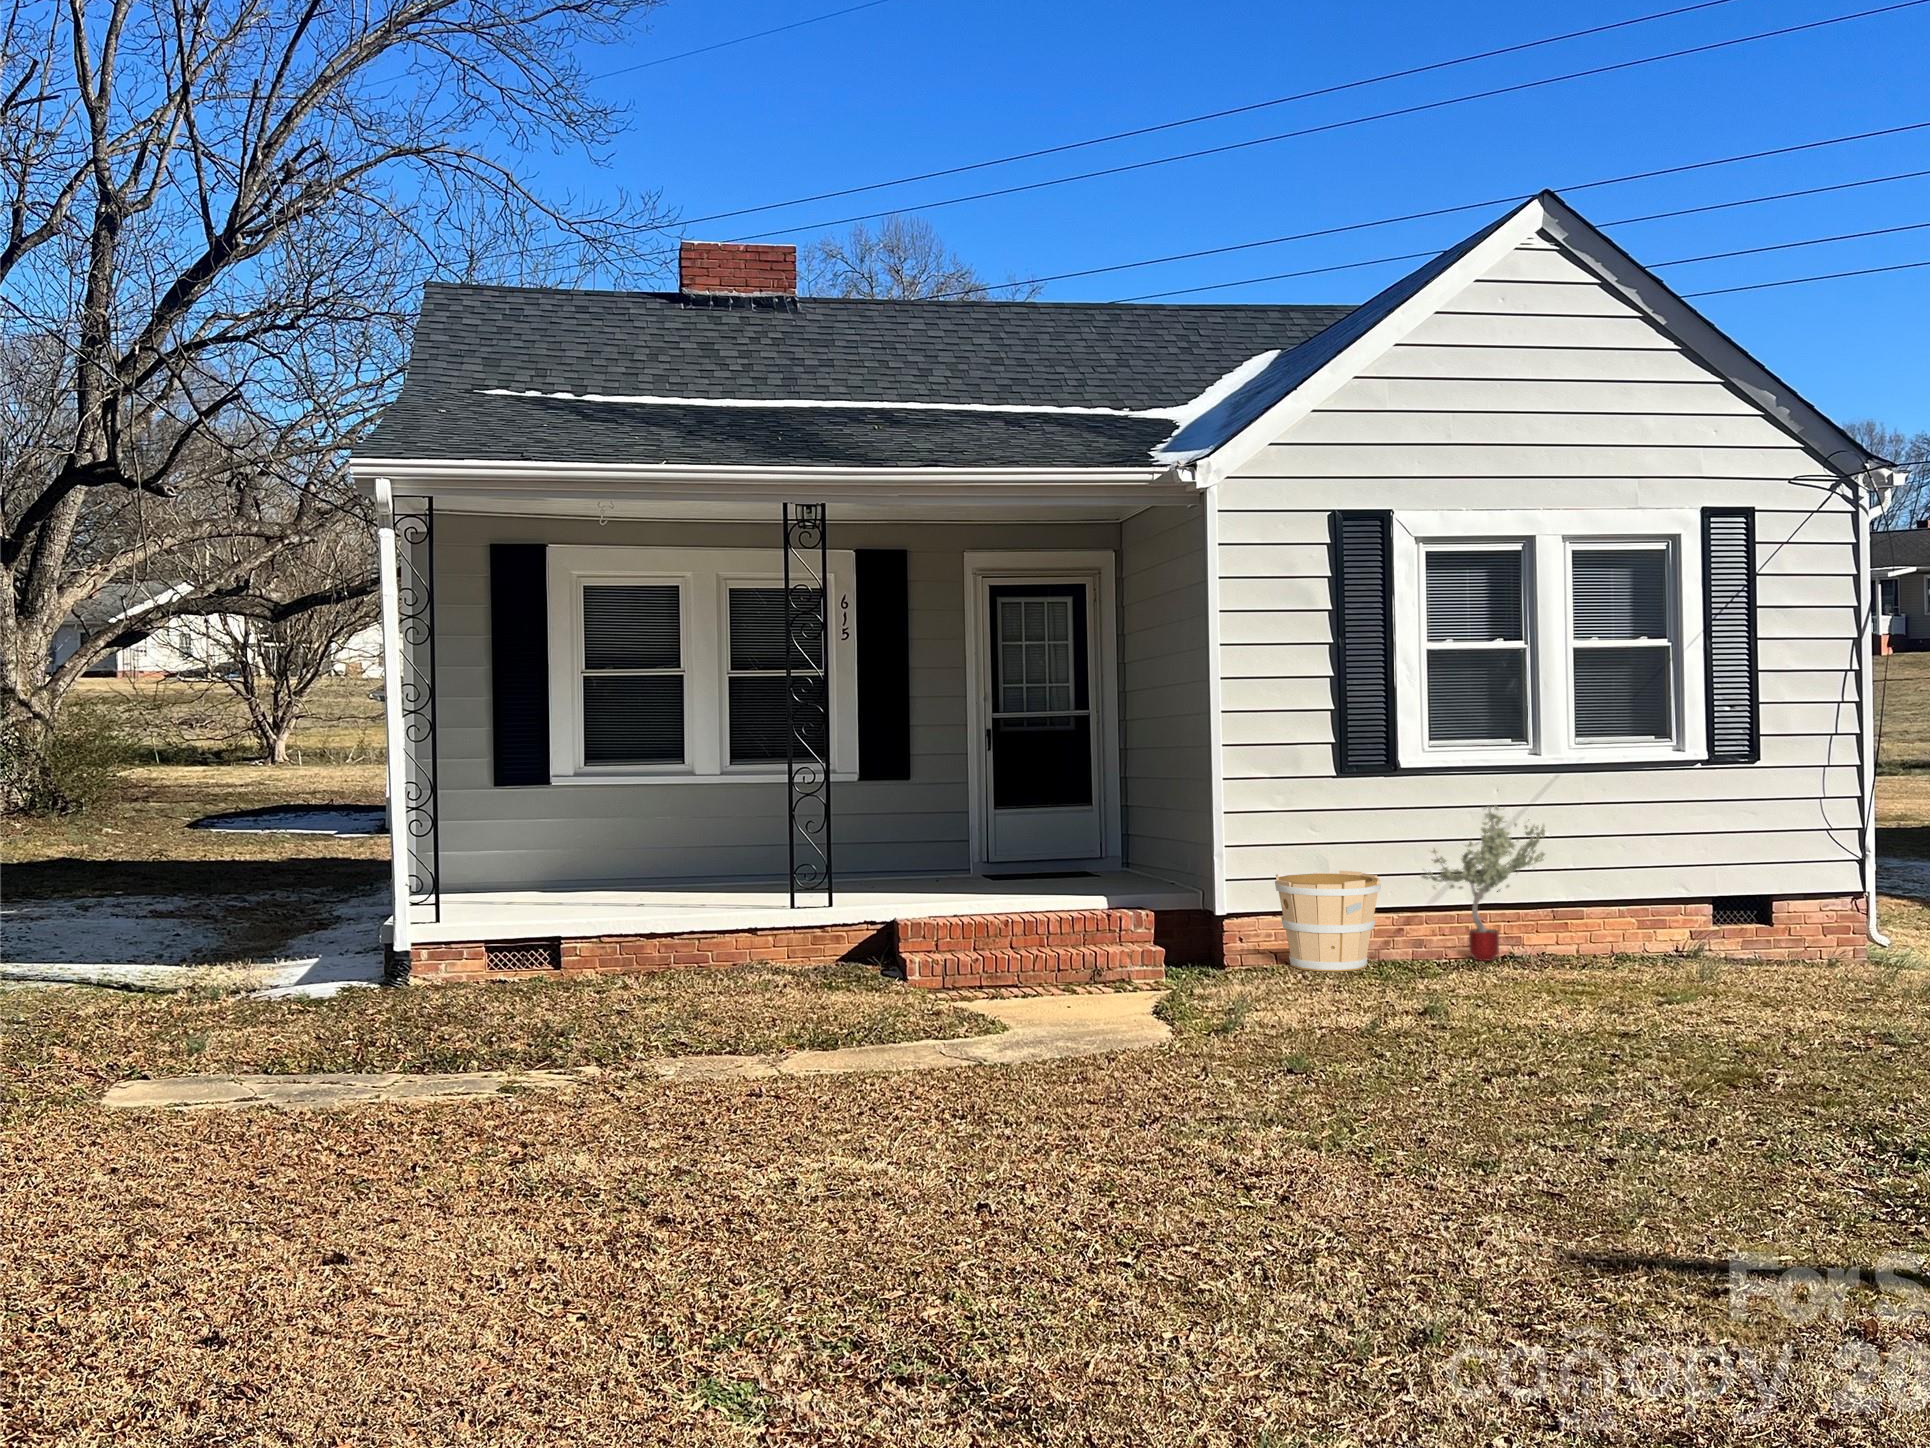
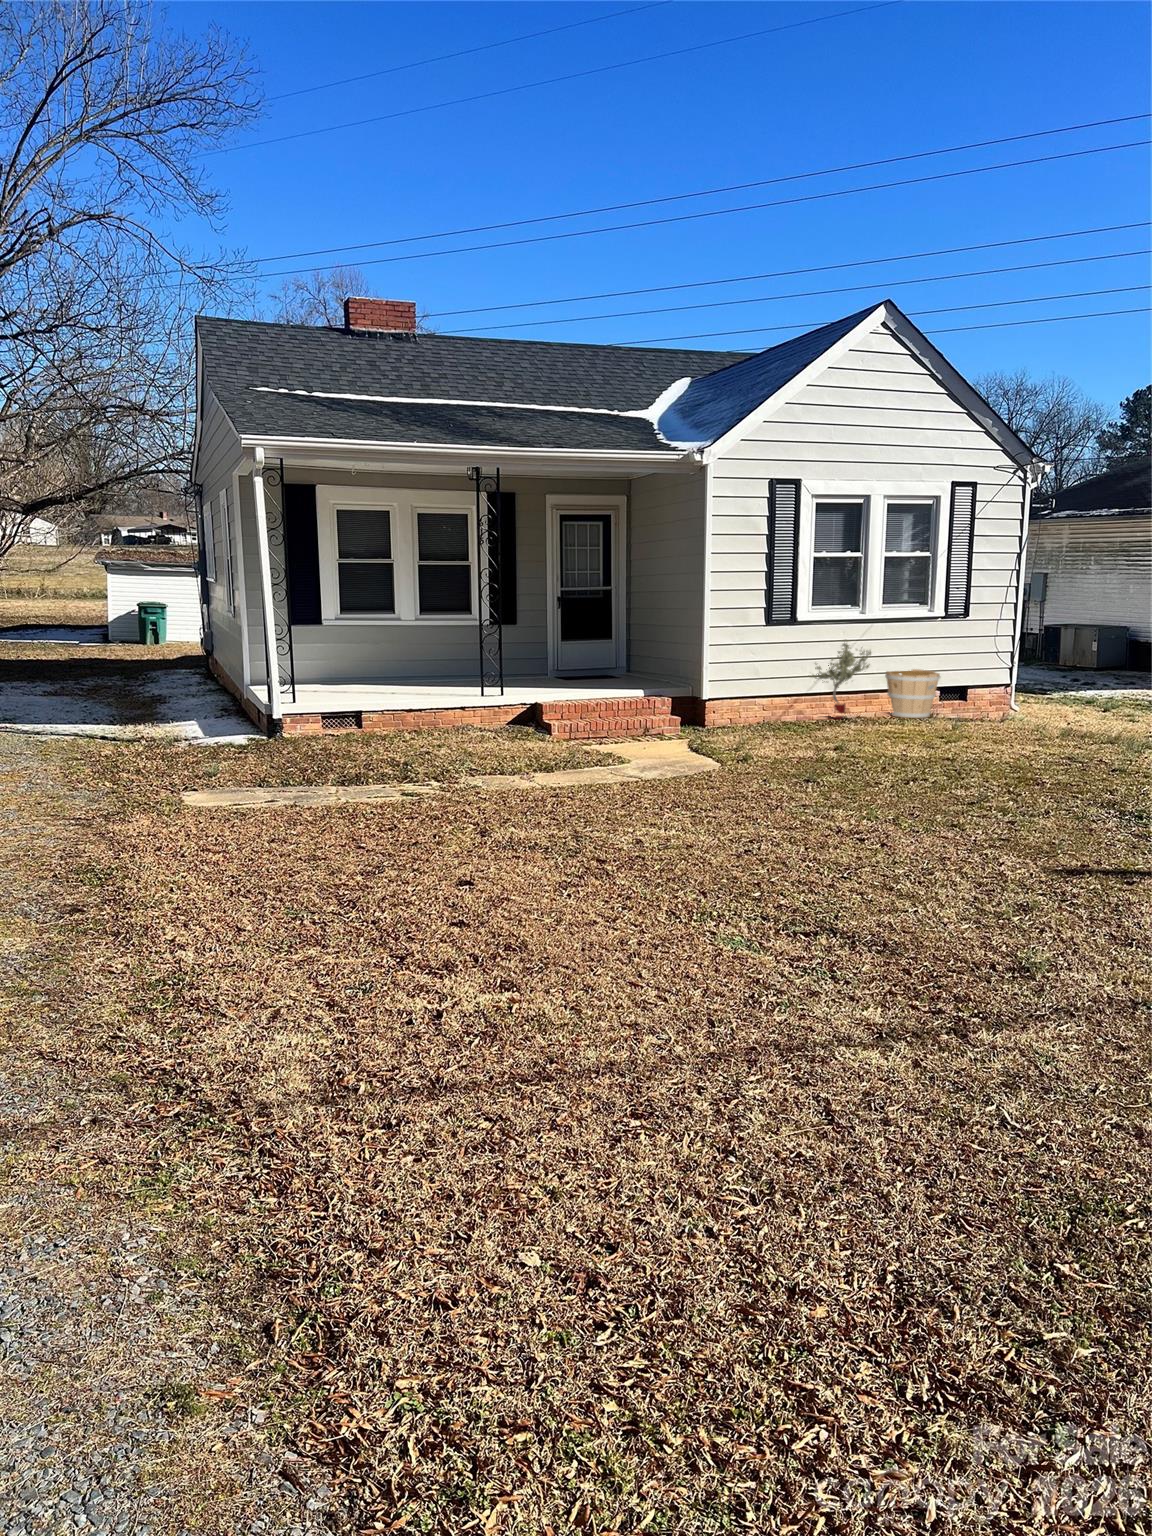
wooden bucket: present [1275,871,1381,972] -> present [885,669,940,718]

